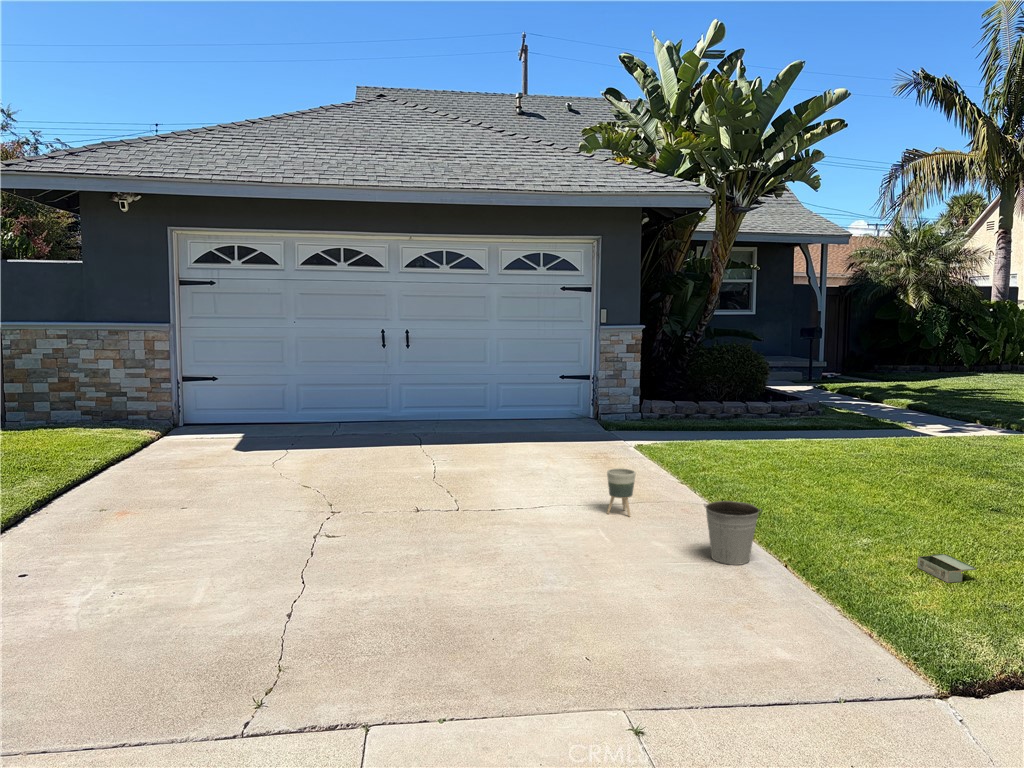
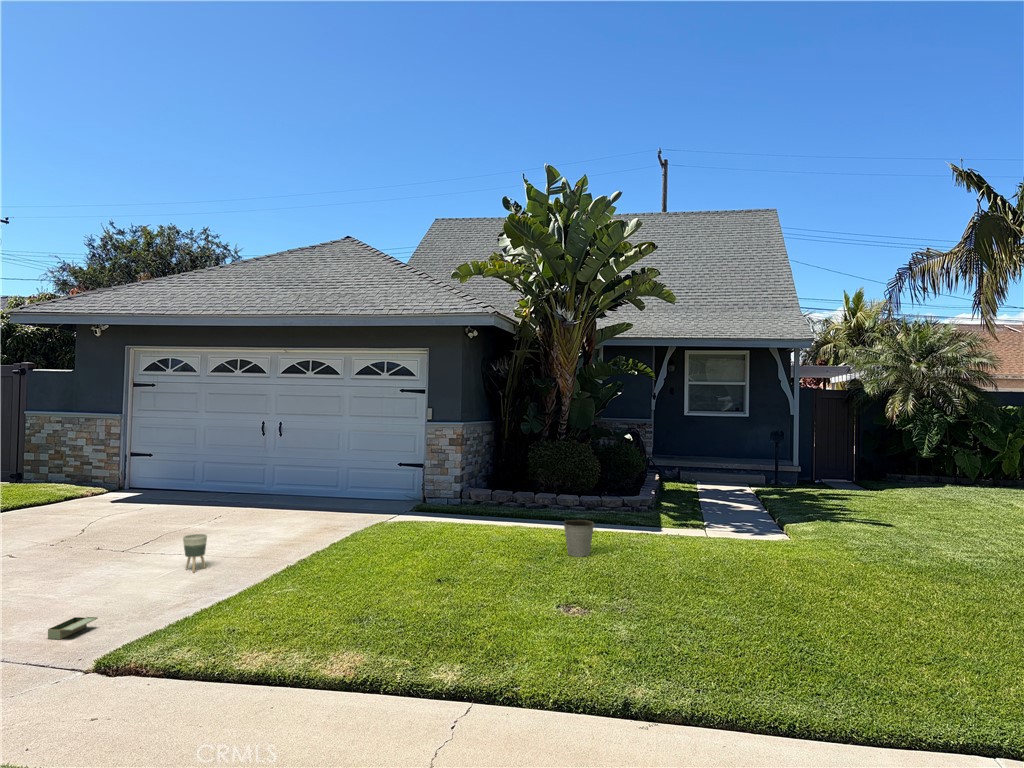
bucket: present [704,501,761,565] -> present [564,520,594,557]
toolbox: present [917,554,976,583] -> present [48,617,98,639]

